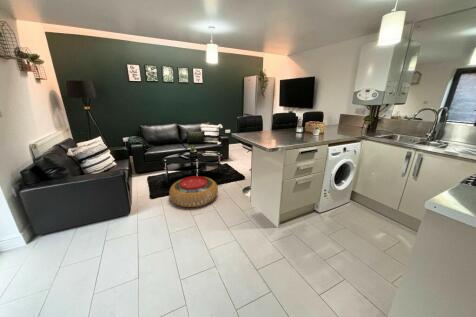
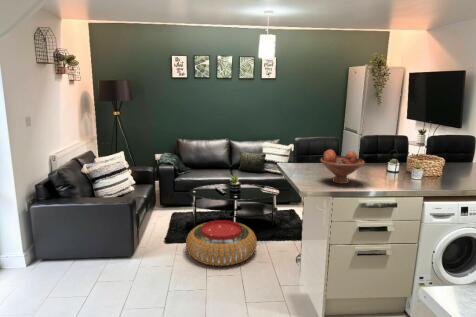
fruit bowl: none [268,120,296,141] -> present [320,150,365,184]

